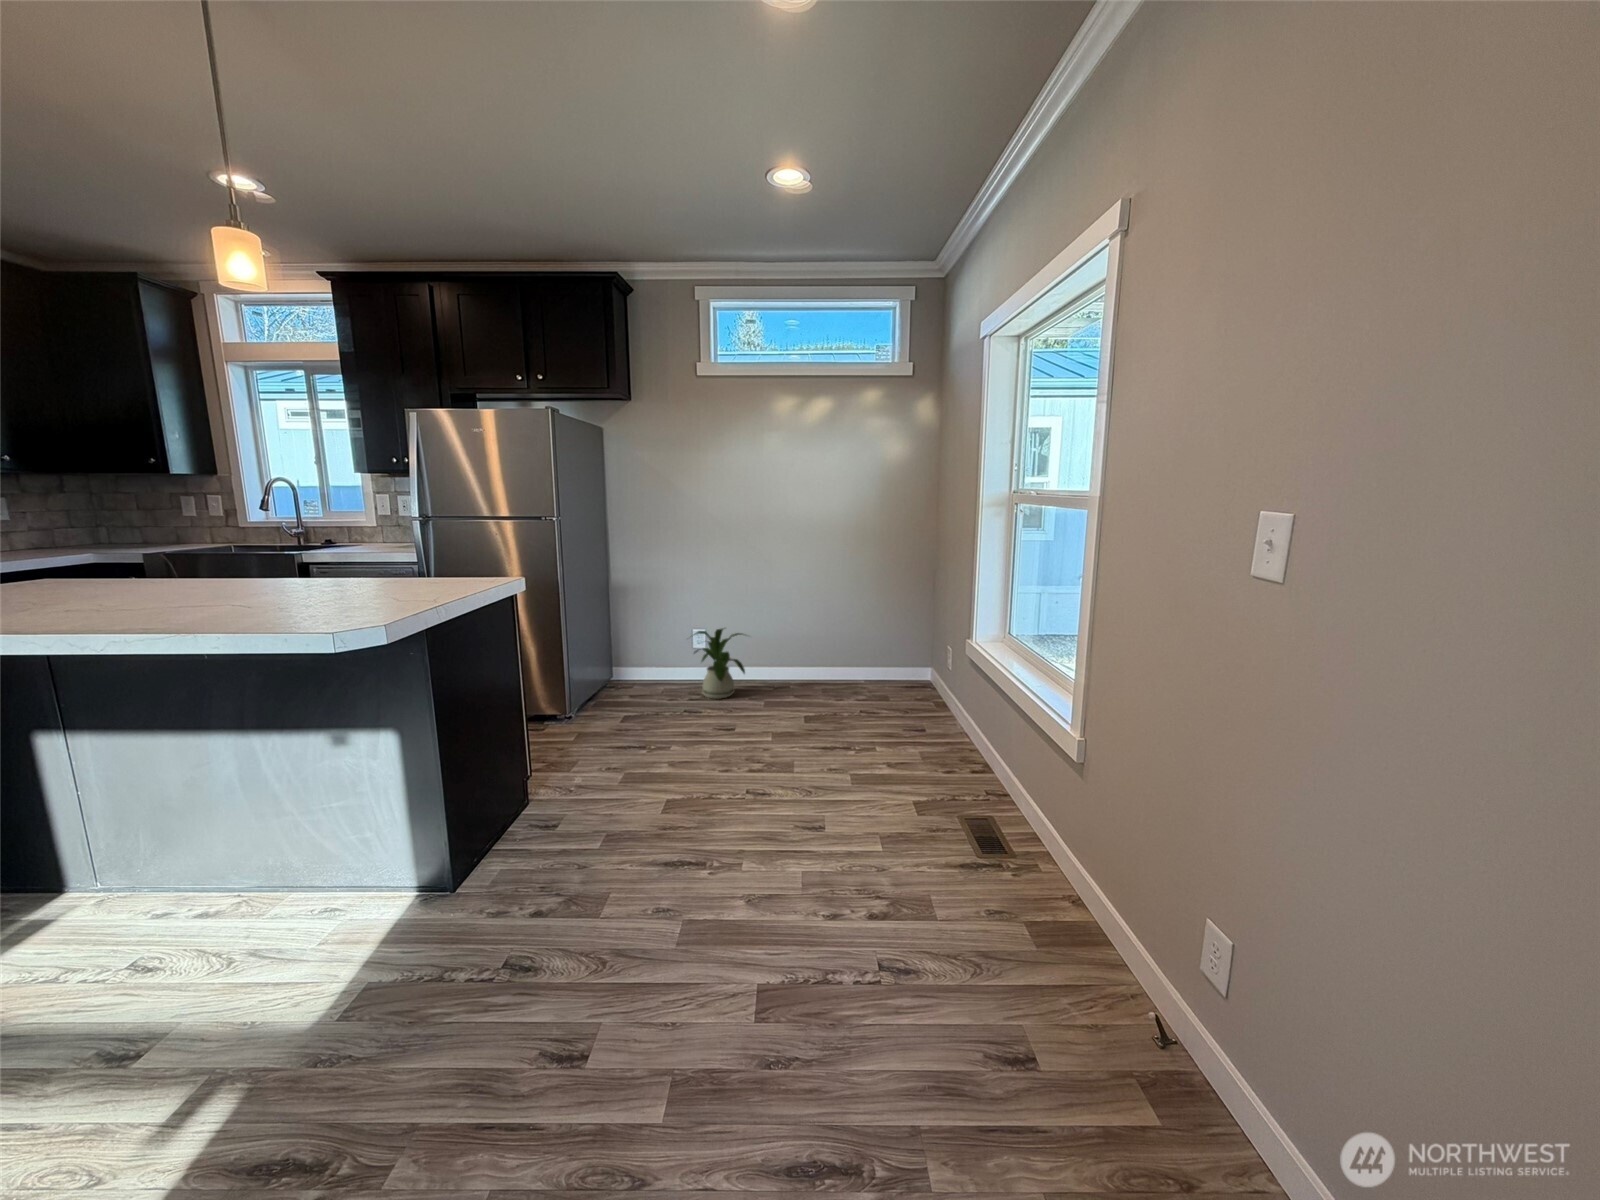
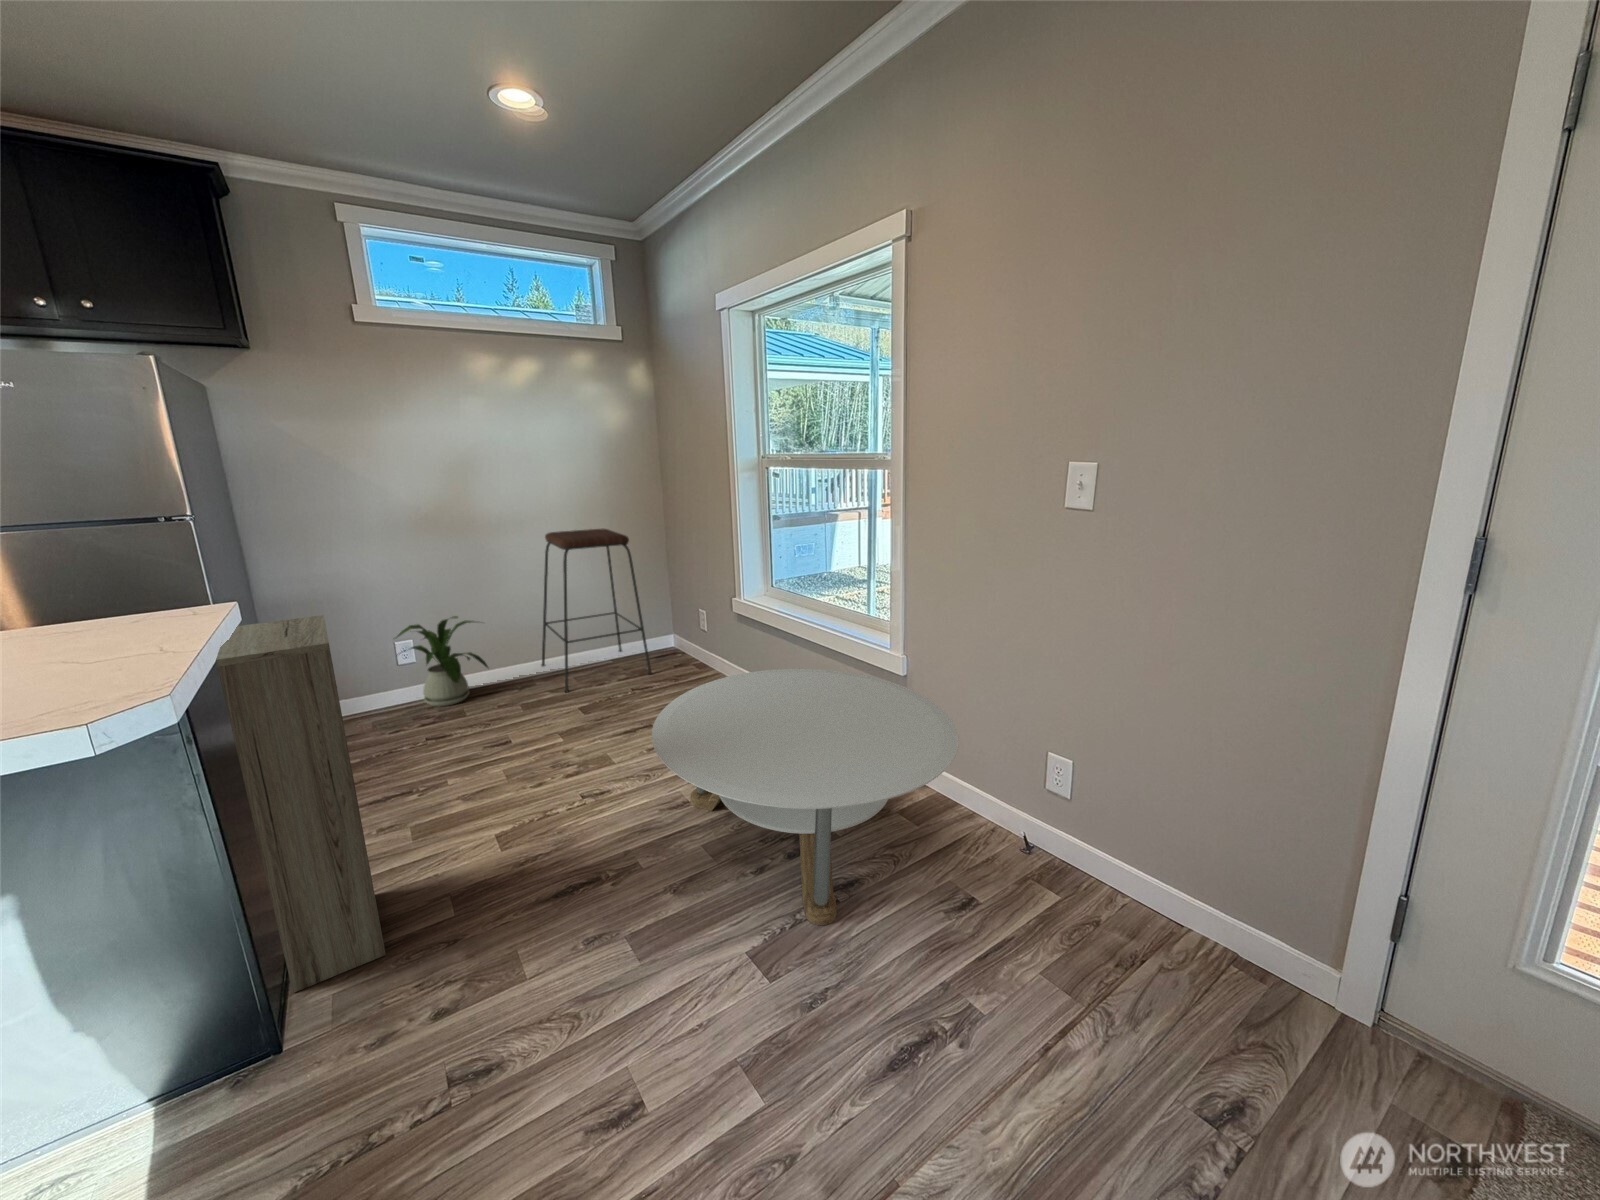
bar stool: none [800,566,883,708] -> present [541,529,652,692]
storage cabinet: none [466,604,573,861] -> present [216,615,385,993]
round table: none [746,714,1090,997] -> present [652,669,959,925]

